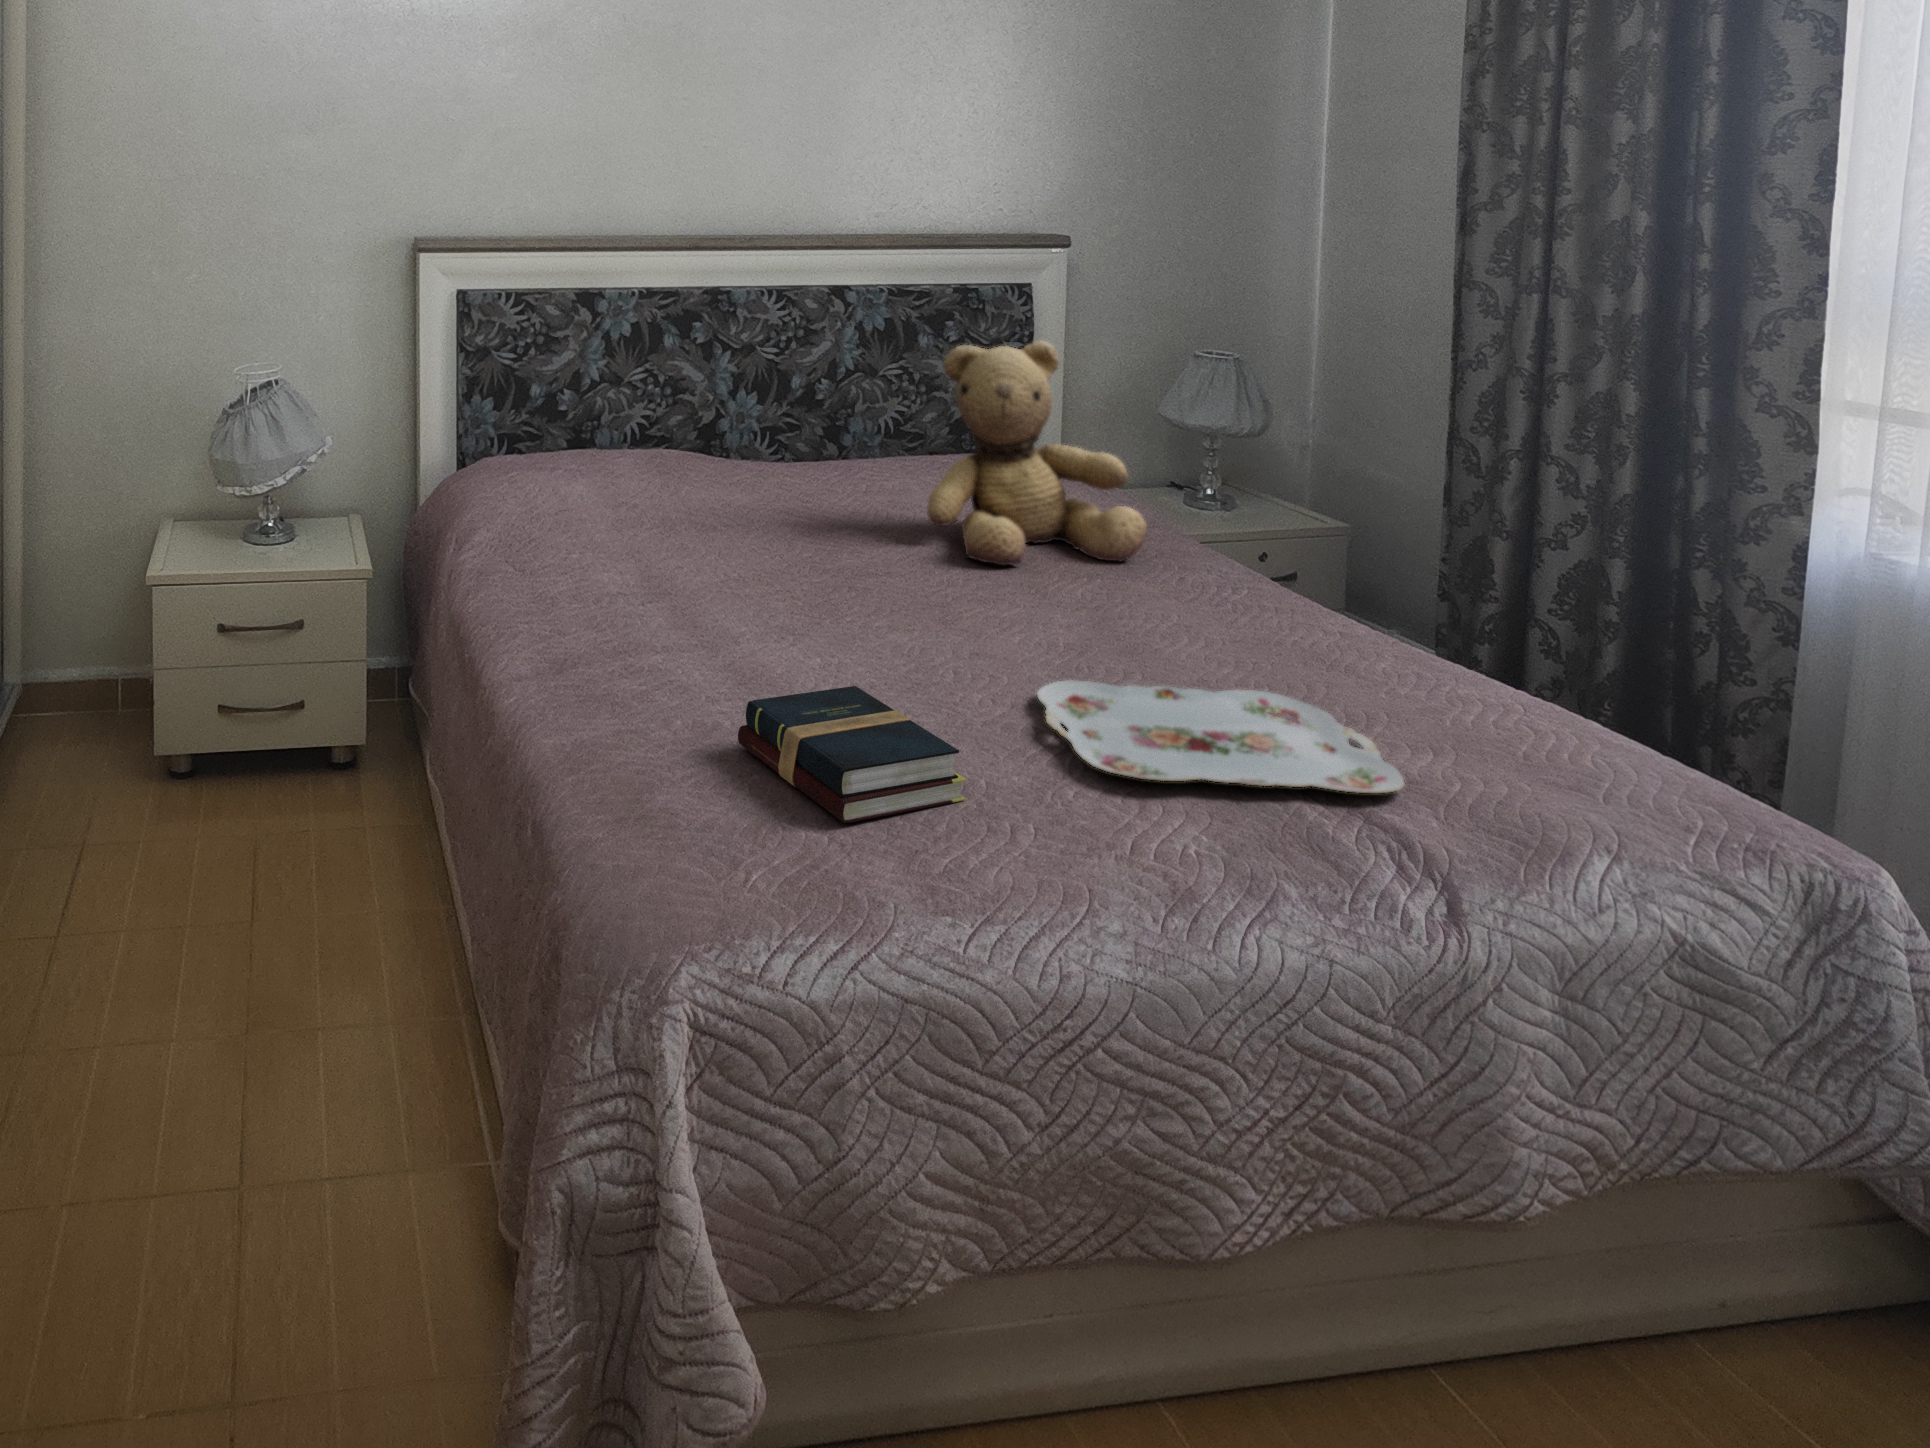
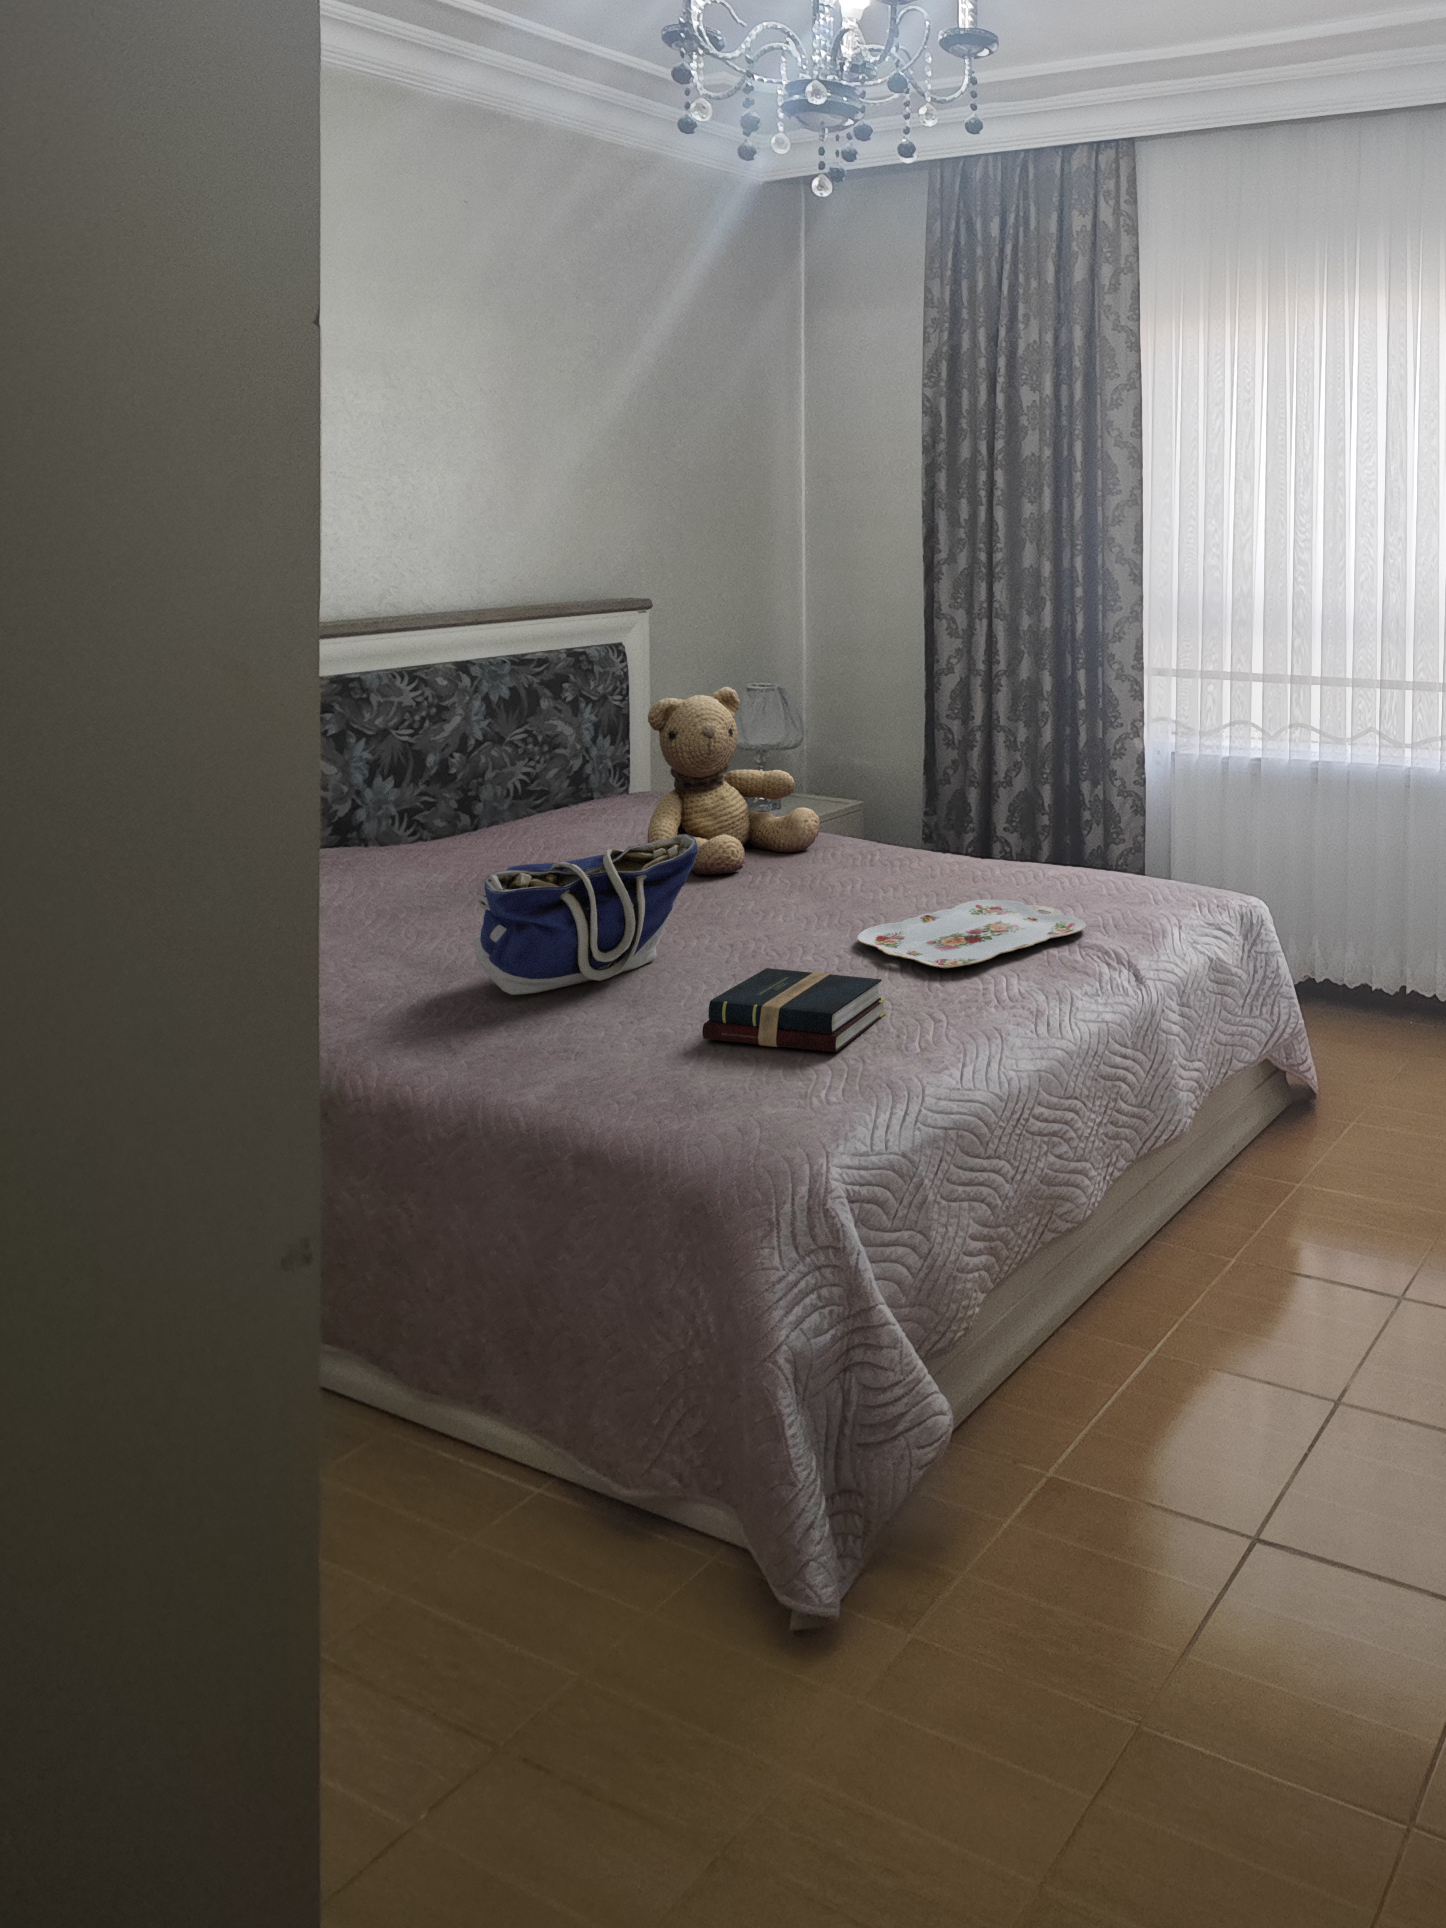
tote bag: none [612,494,855,642] -> present [474,834,698,995]

